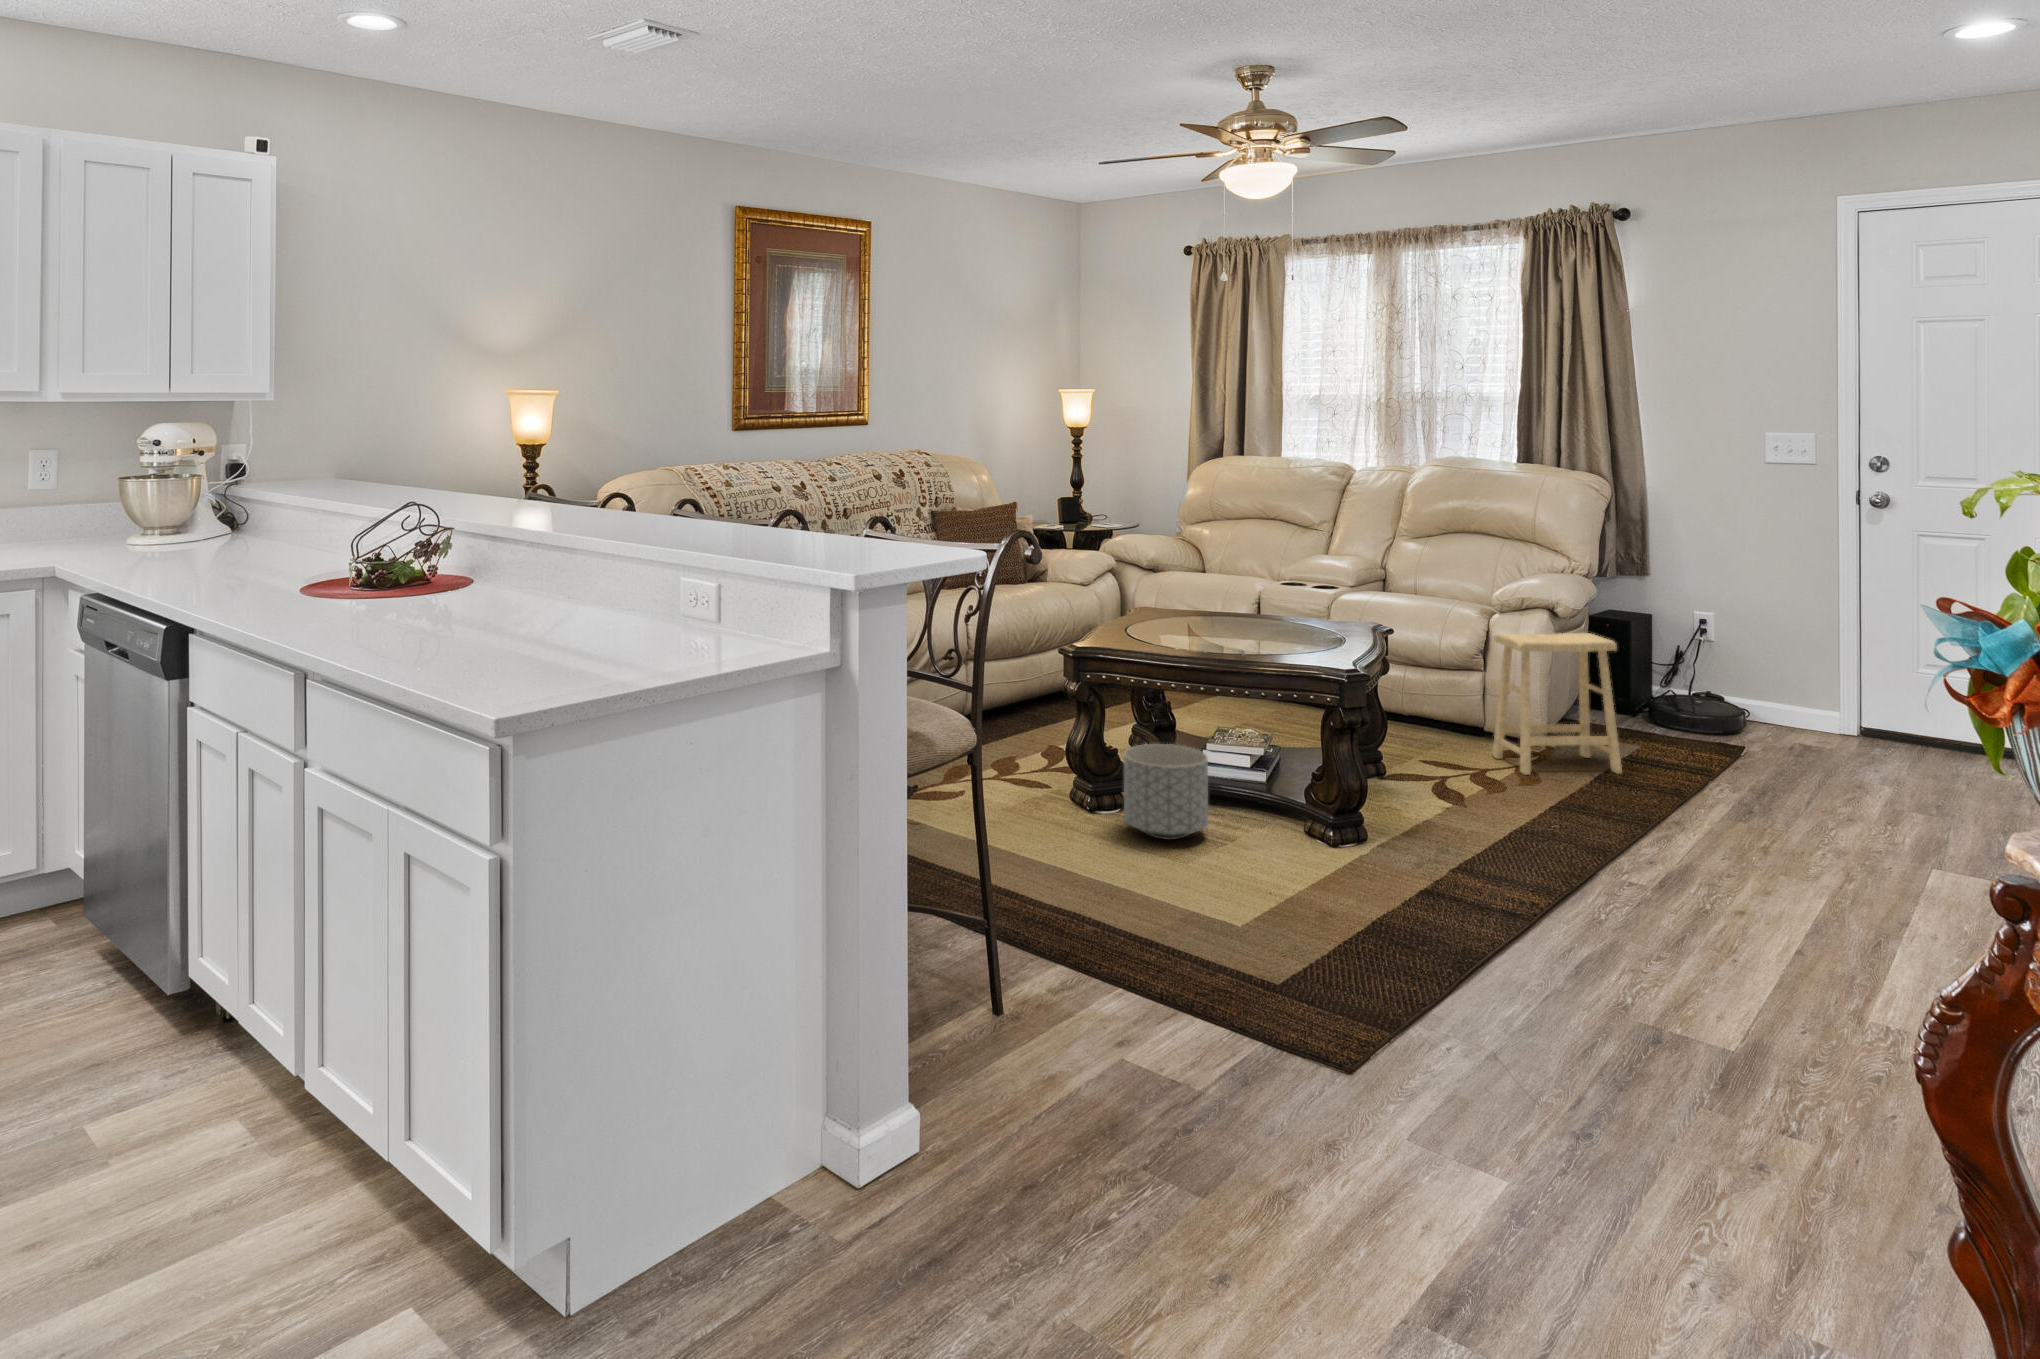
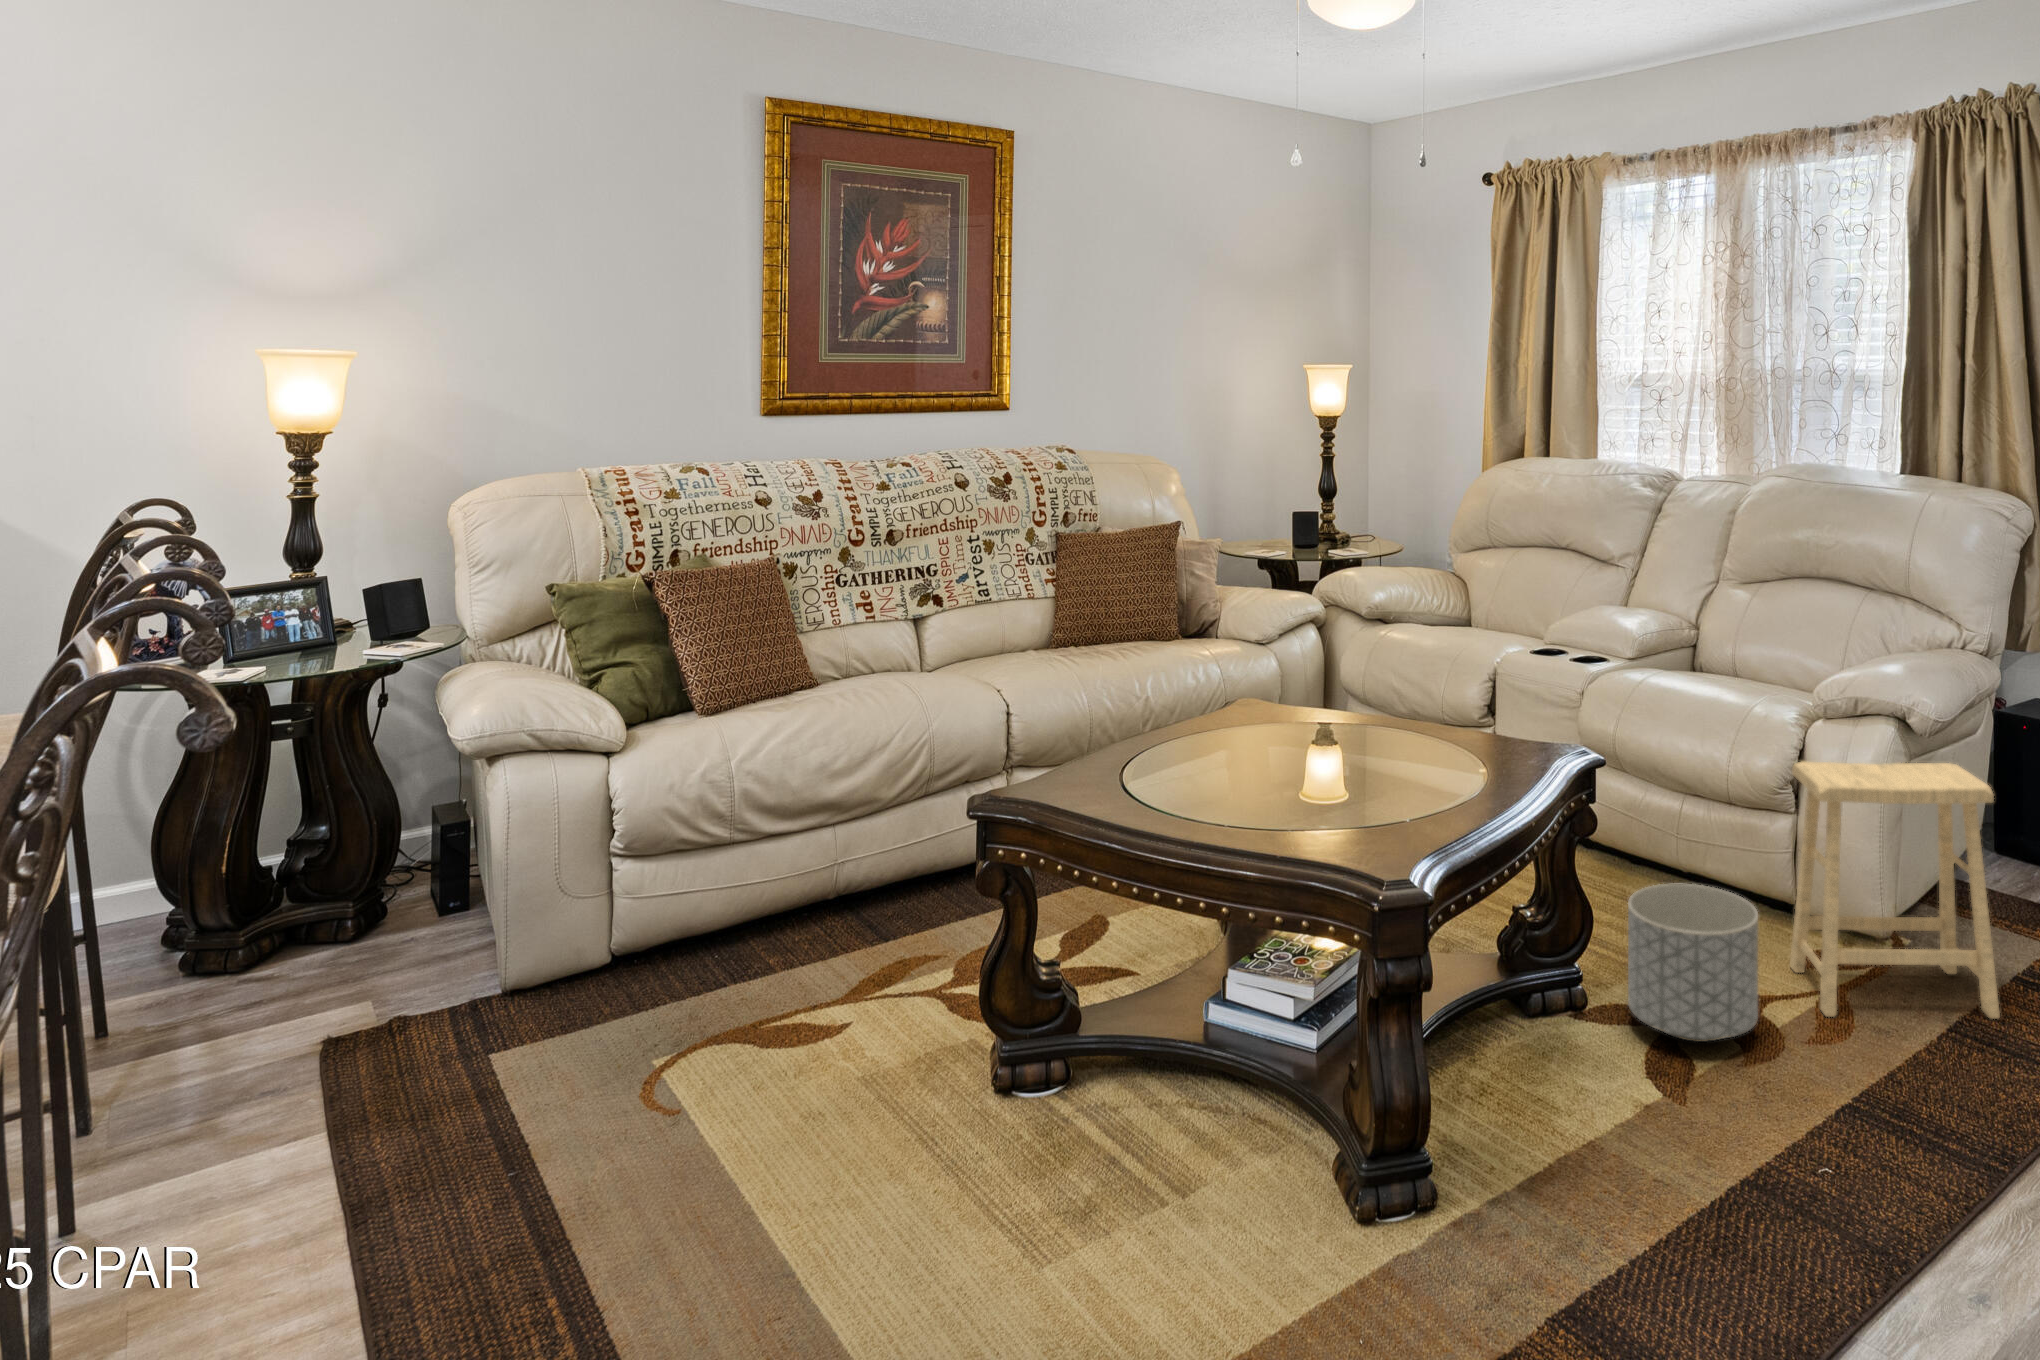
planter: present [1124,744,1208,840] -> present [1628,883,1758,1042]

